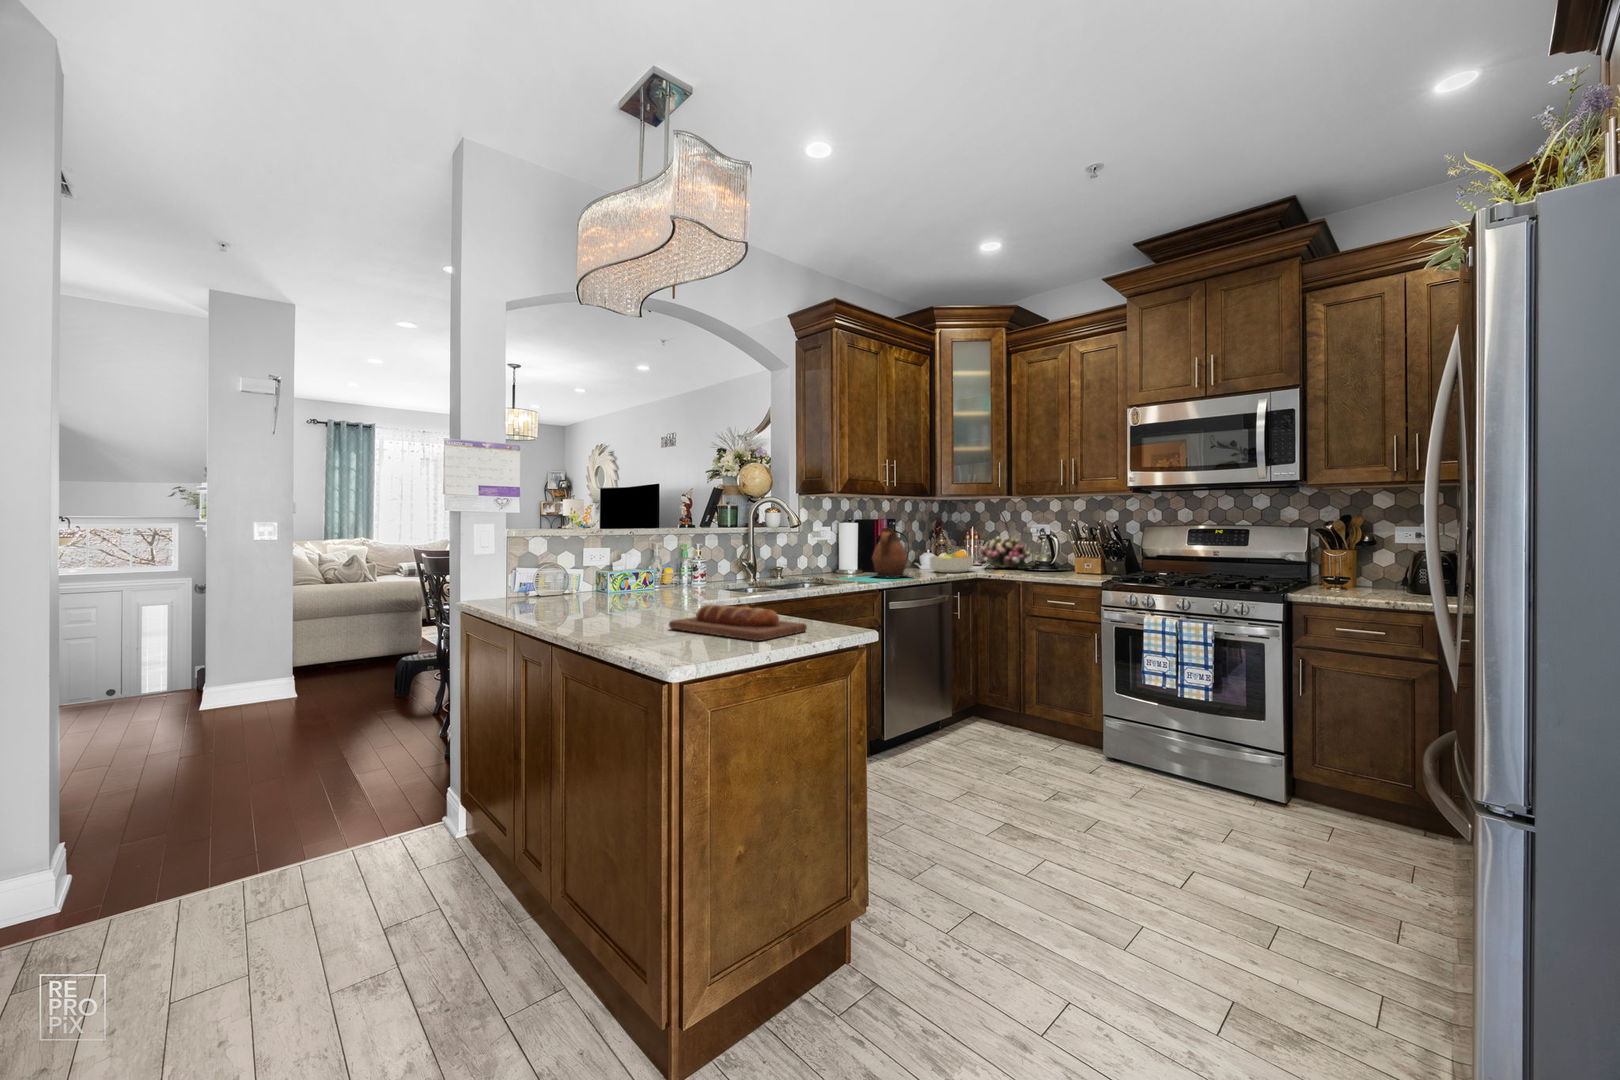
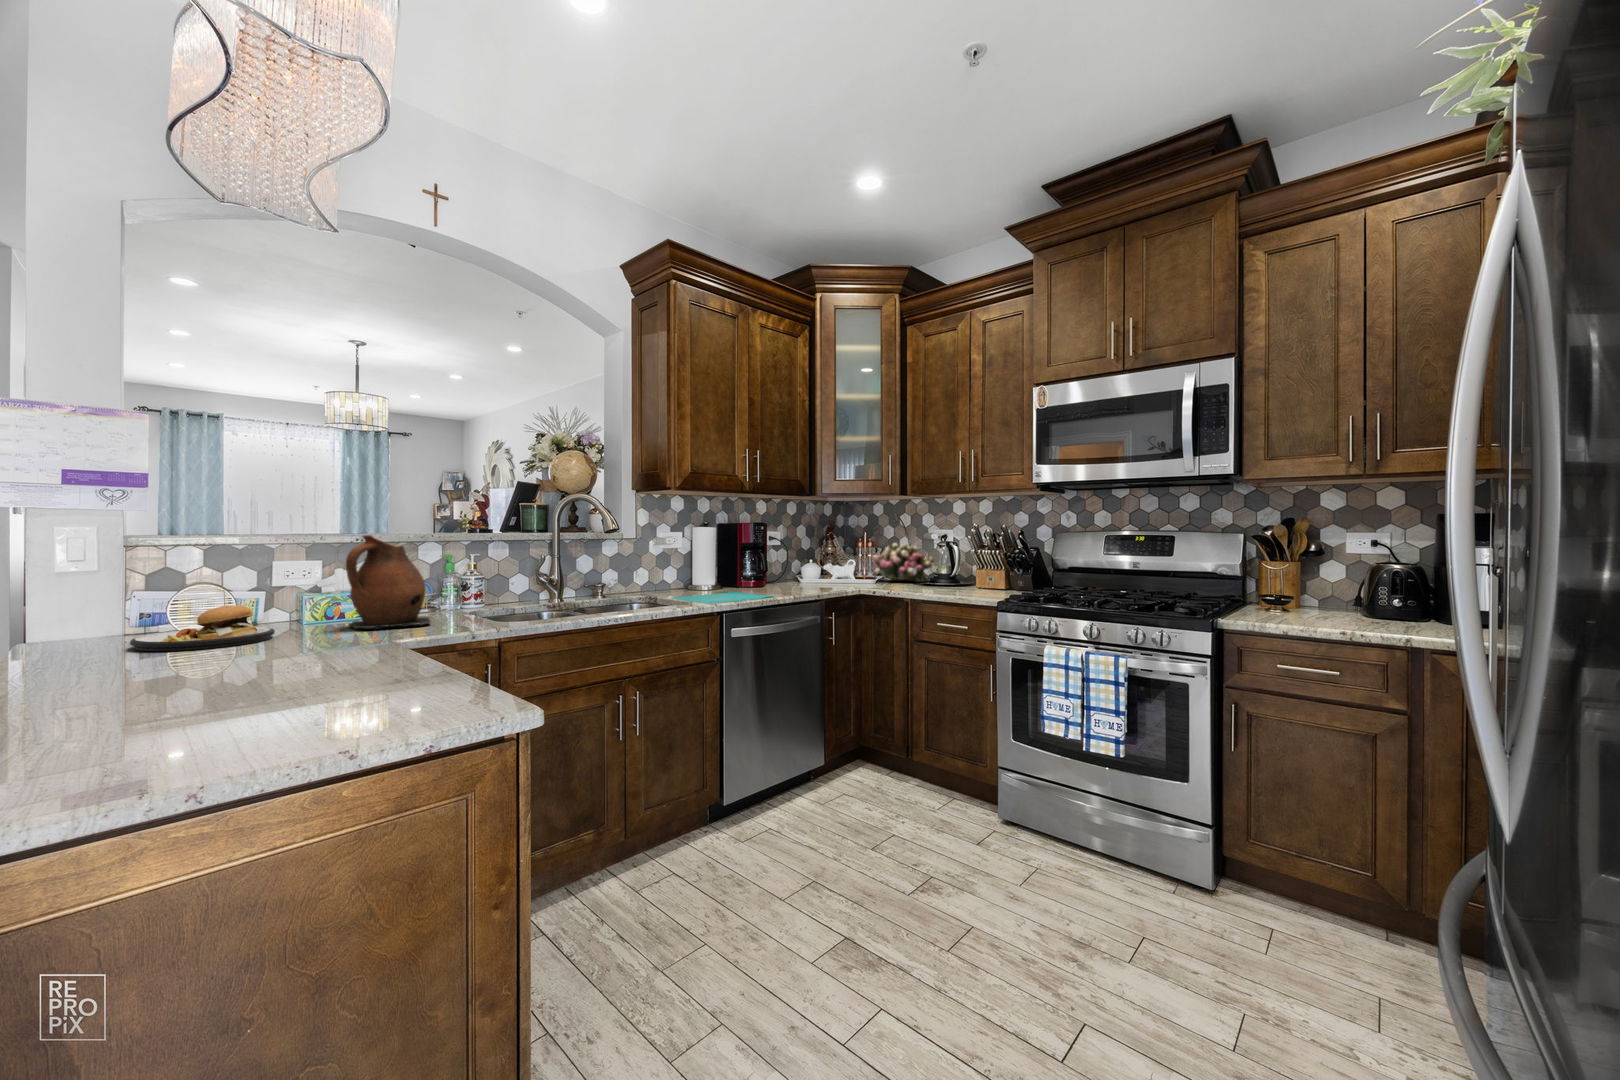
ceramic pitcher: present [872,528,908,577] -> present [346,535,431,628]
fruit bowl: present [929,550,974,573] -> none [805,559,861,588]
plate: none [532,565,609,606] -> present [130,588,275,651]
bread loaf: present [669,605,807,641] -> none [186,664,416,743]

